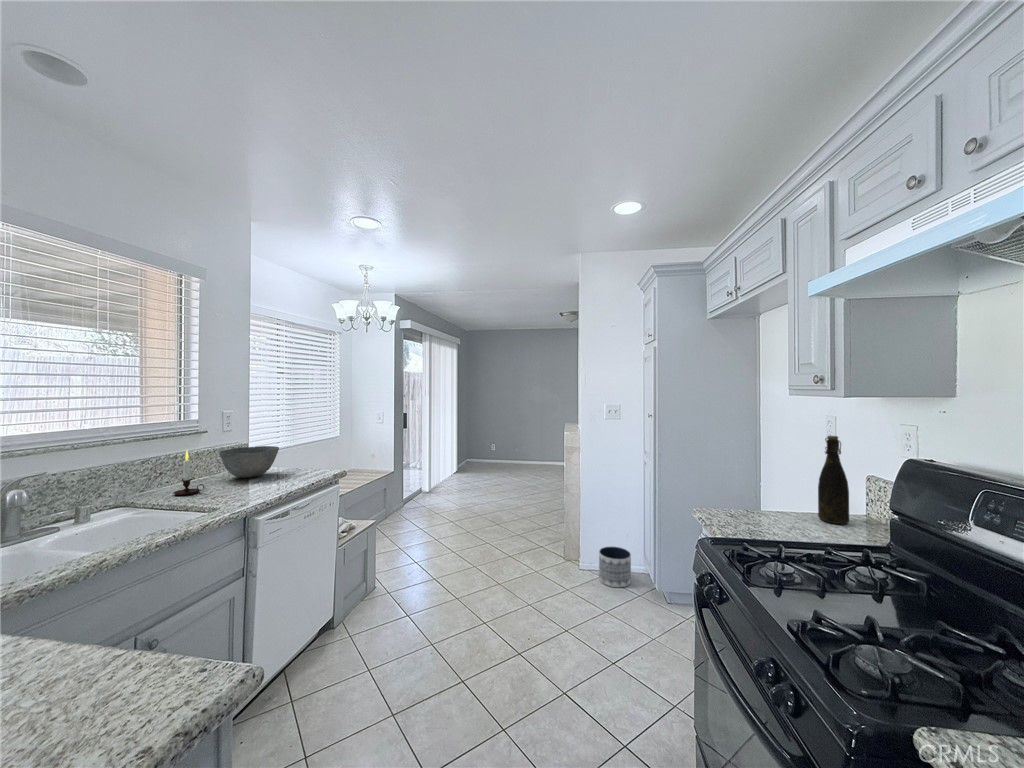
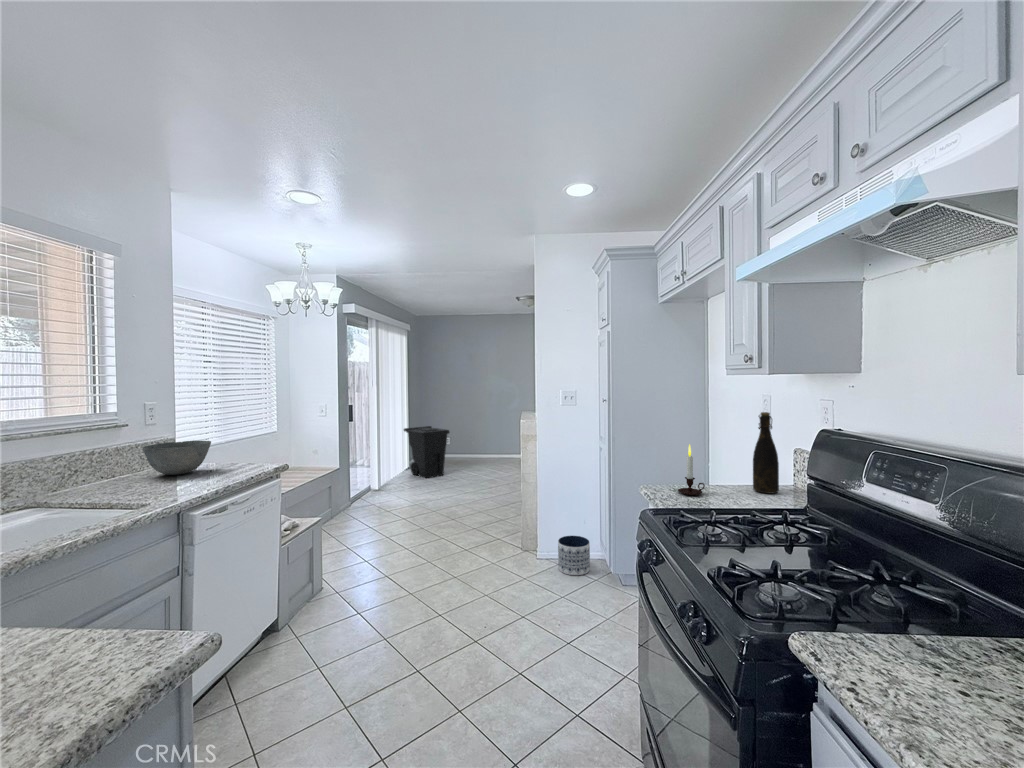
trash can: none [452,432,494,481] -> present [404,426,450,478]
candle: present [173,450,204,495] -> present [678,444,705,495]

